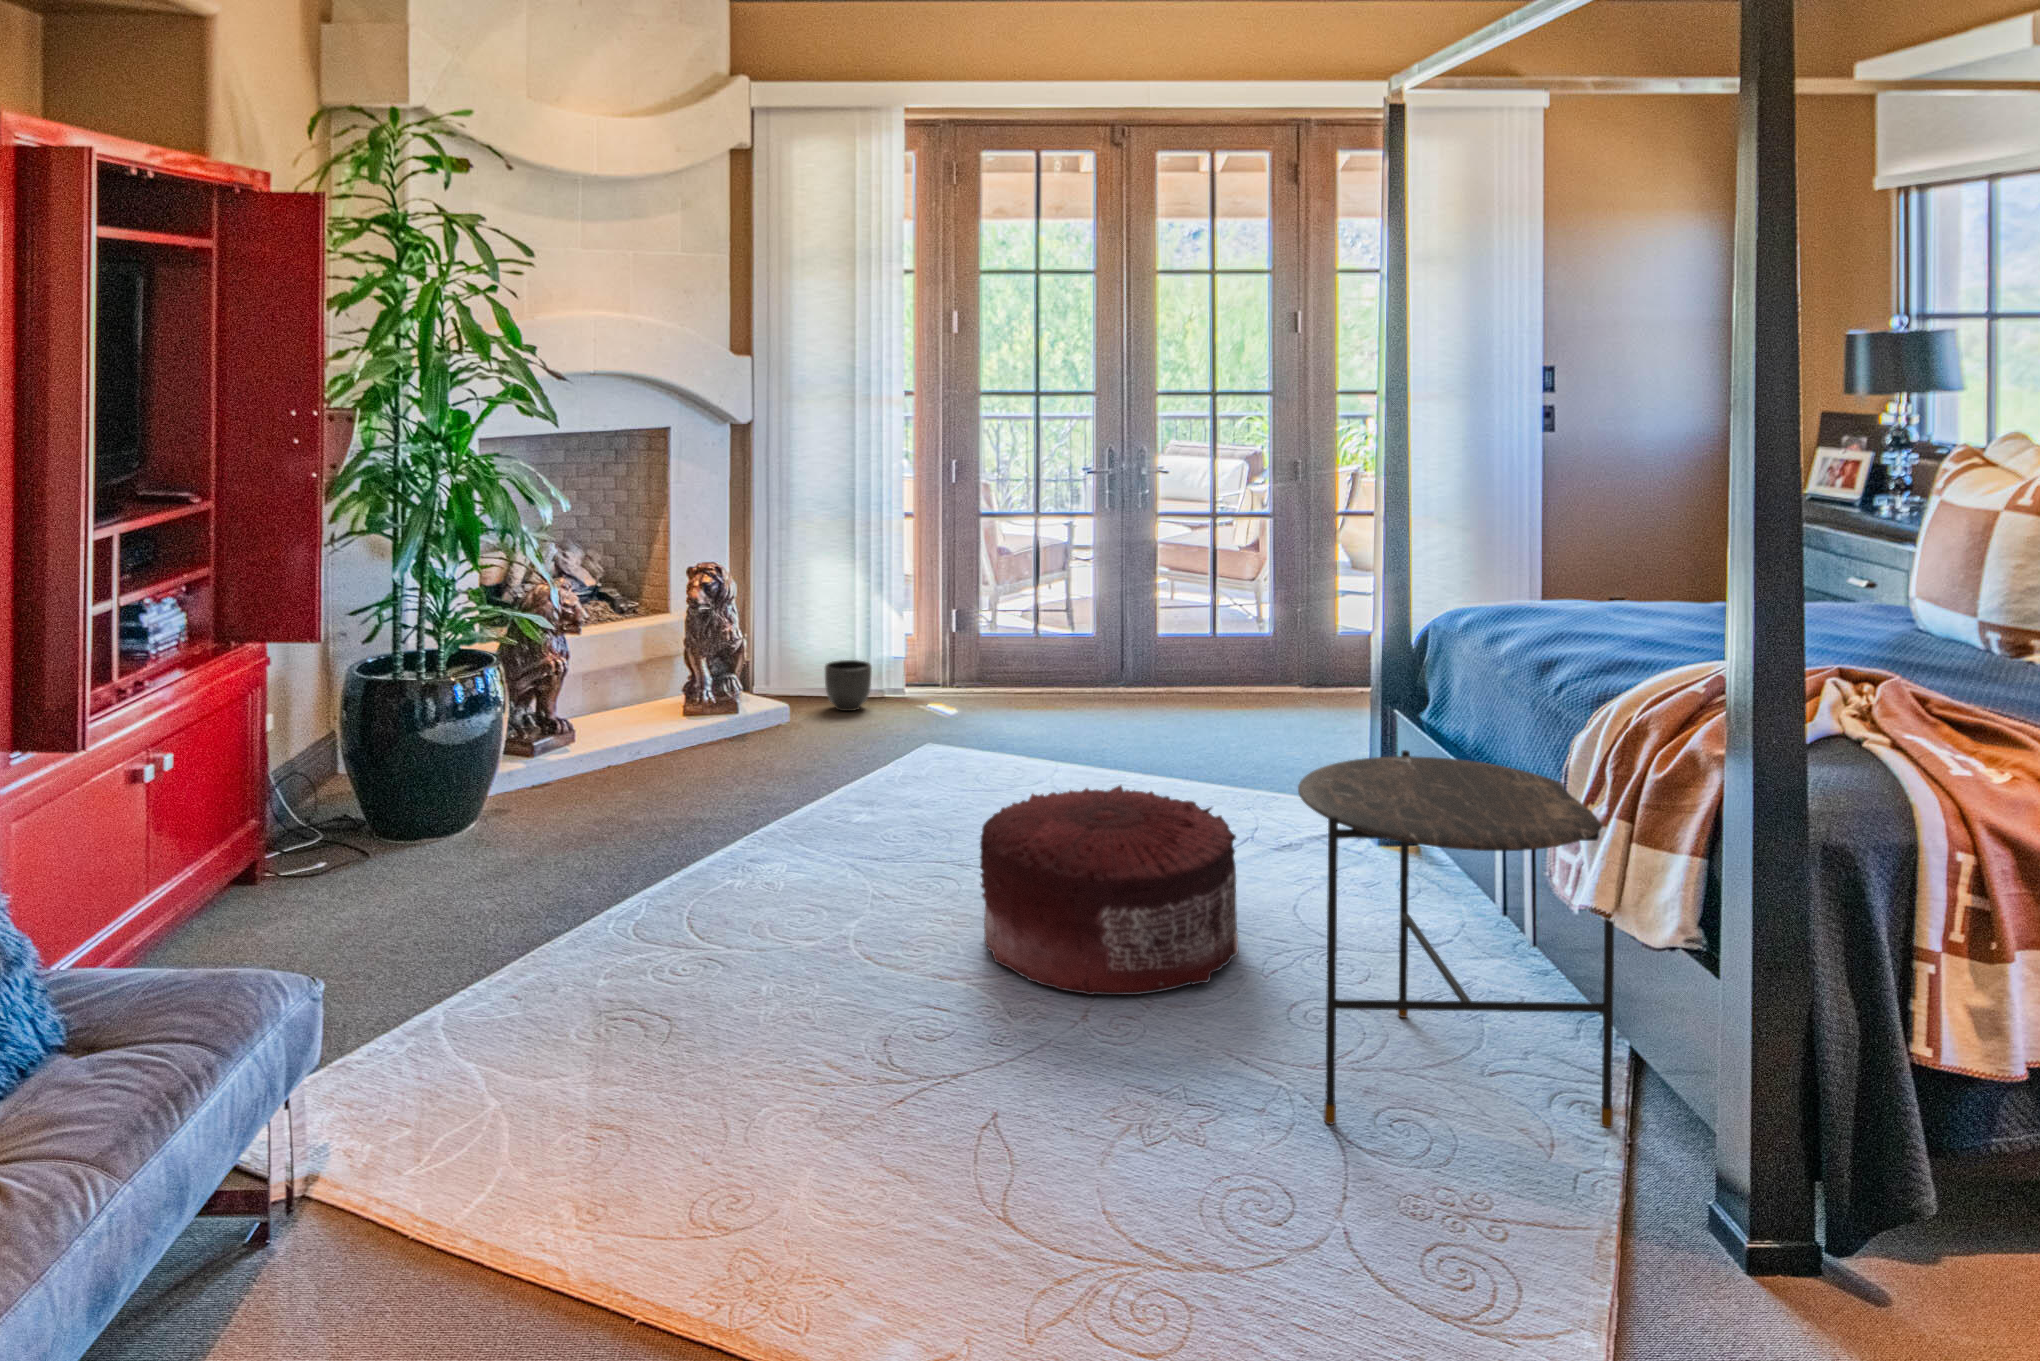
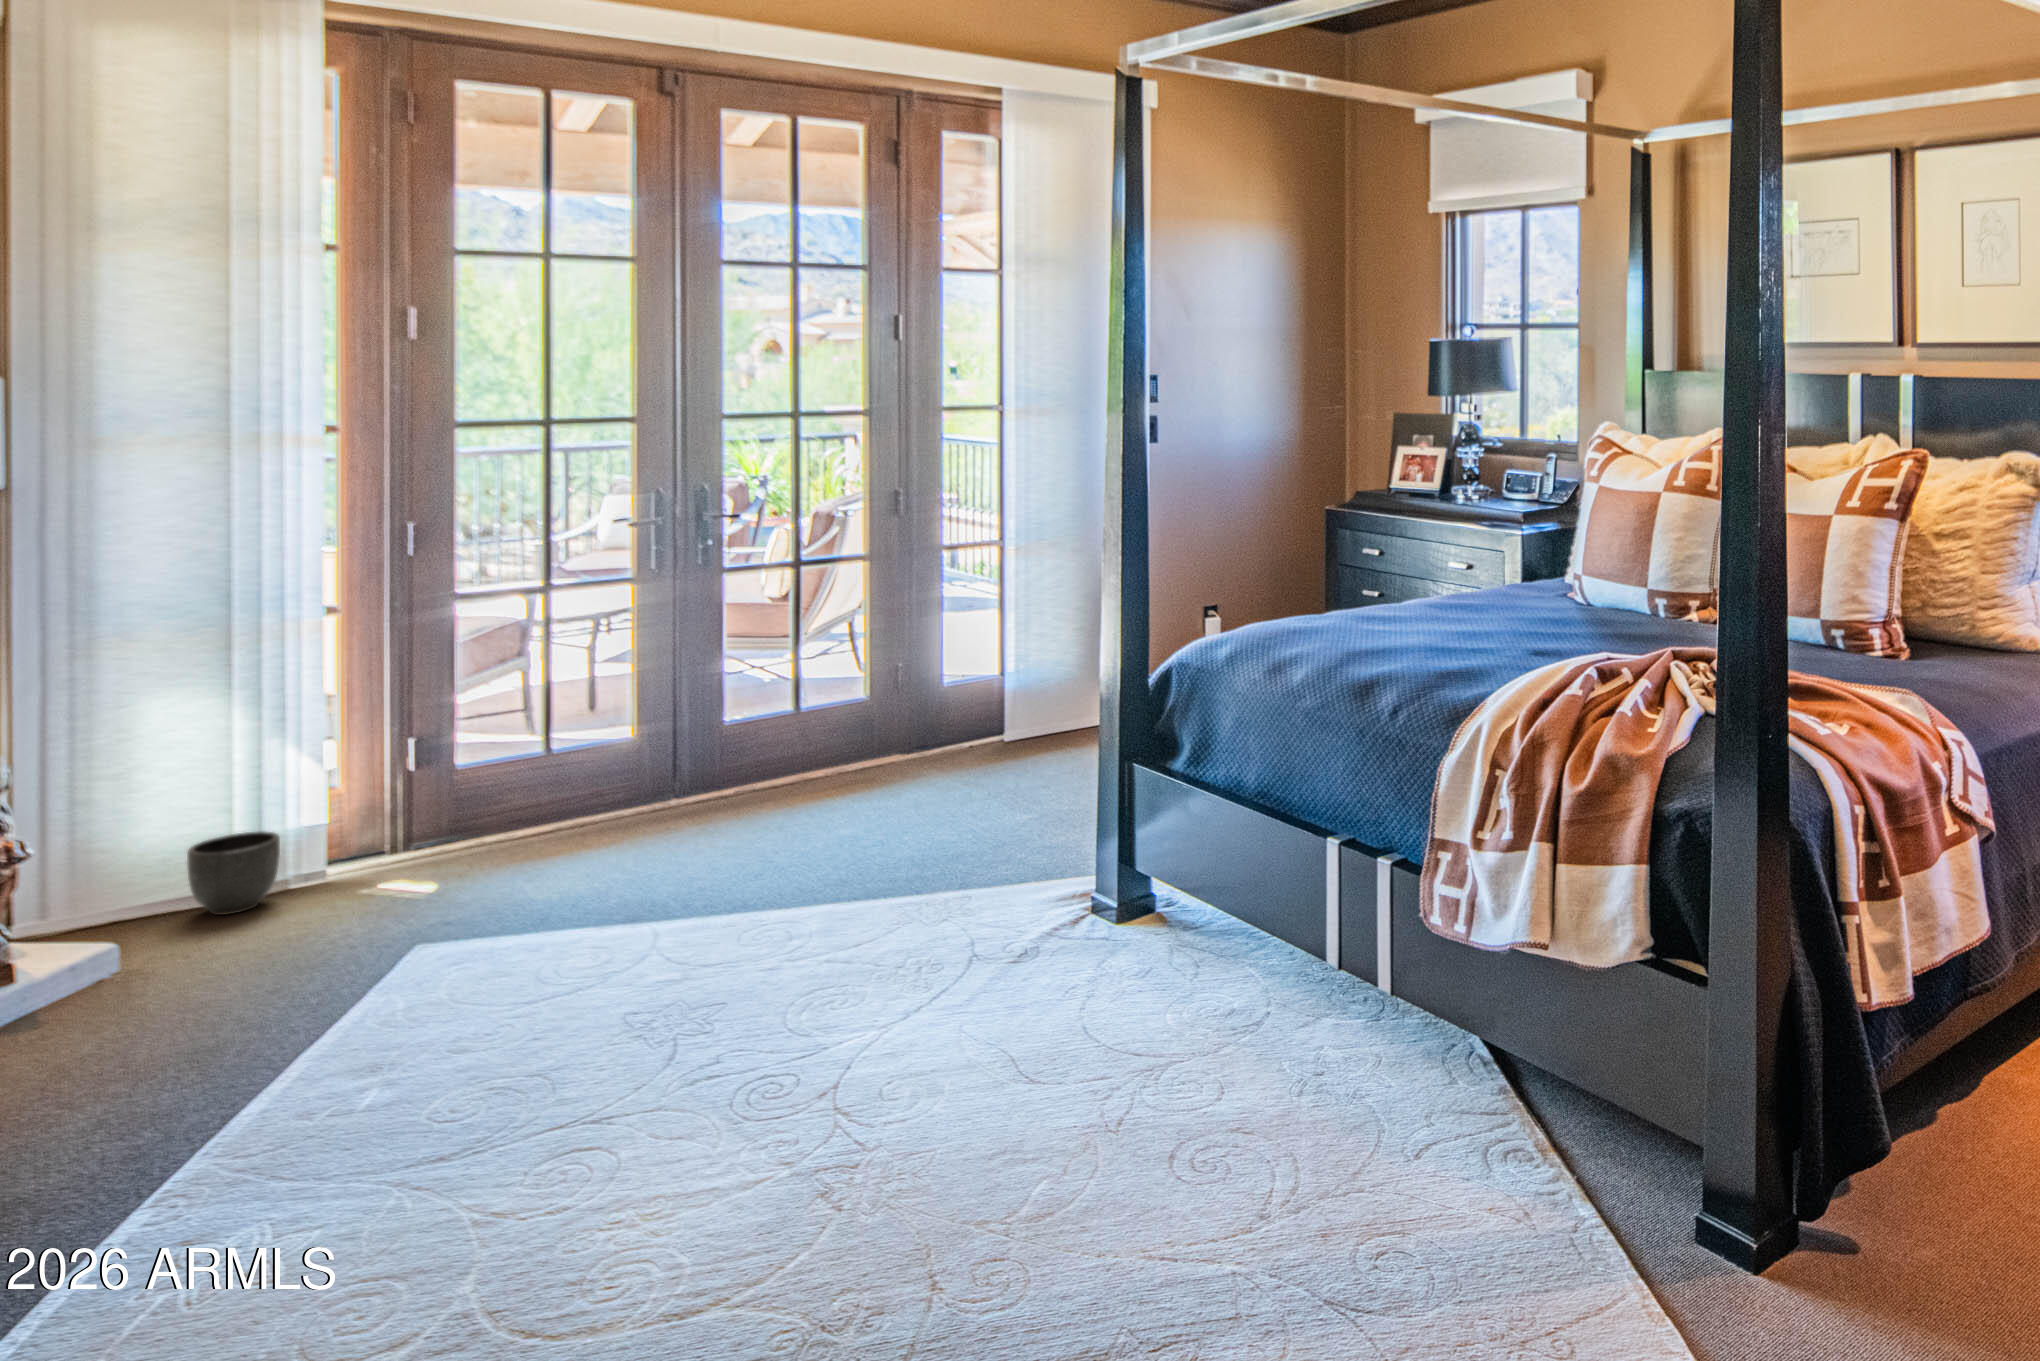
side table: present [1298,750,1614,1128] -> none [1217,805,1547,1269]
pouf: present [980,785,1238,995] -> none [707,924,1068,1234]

